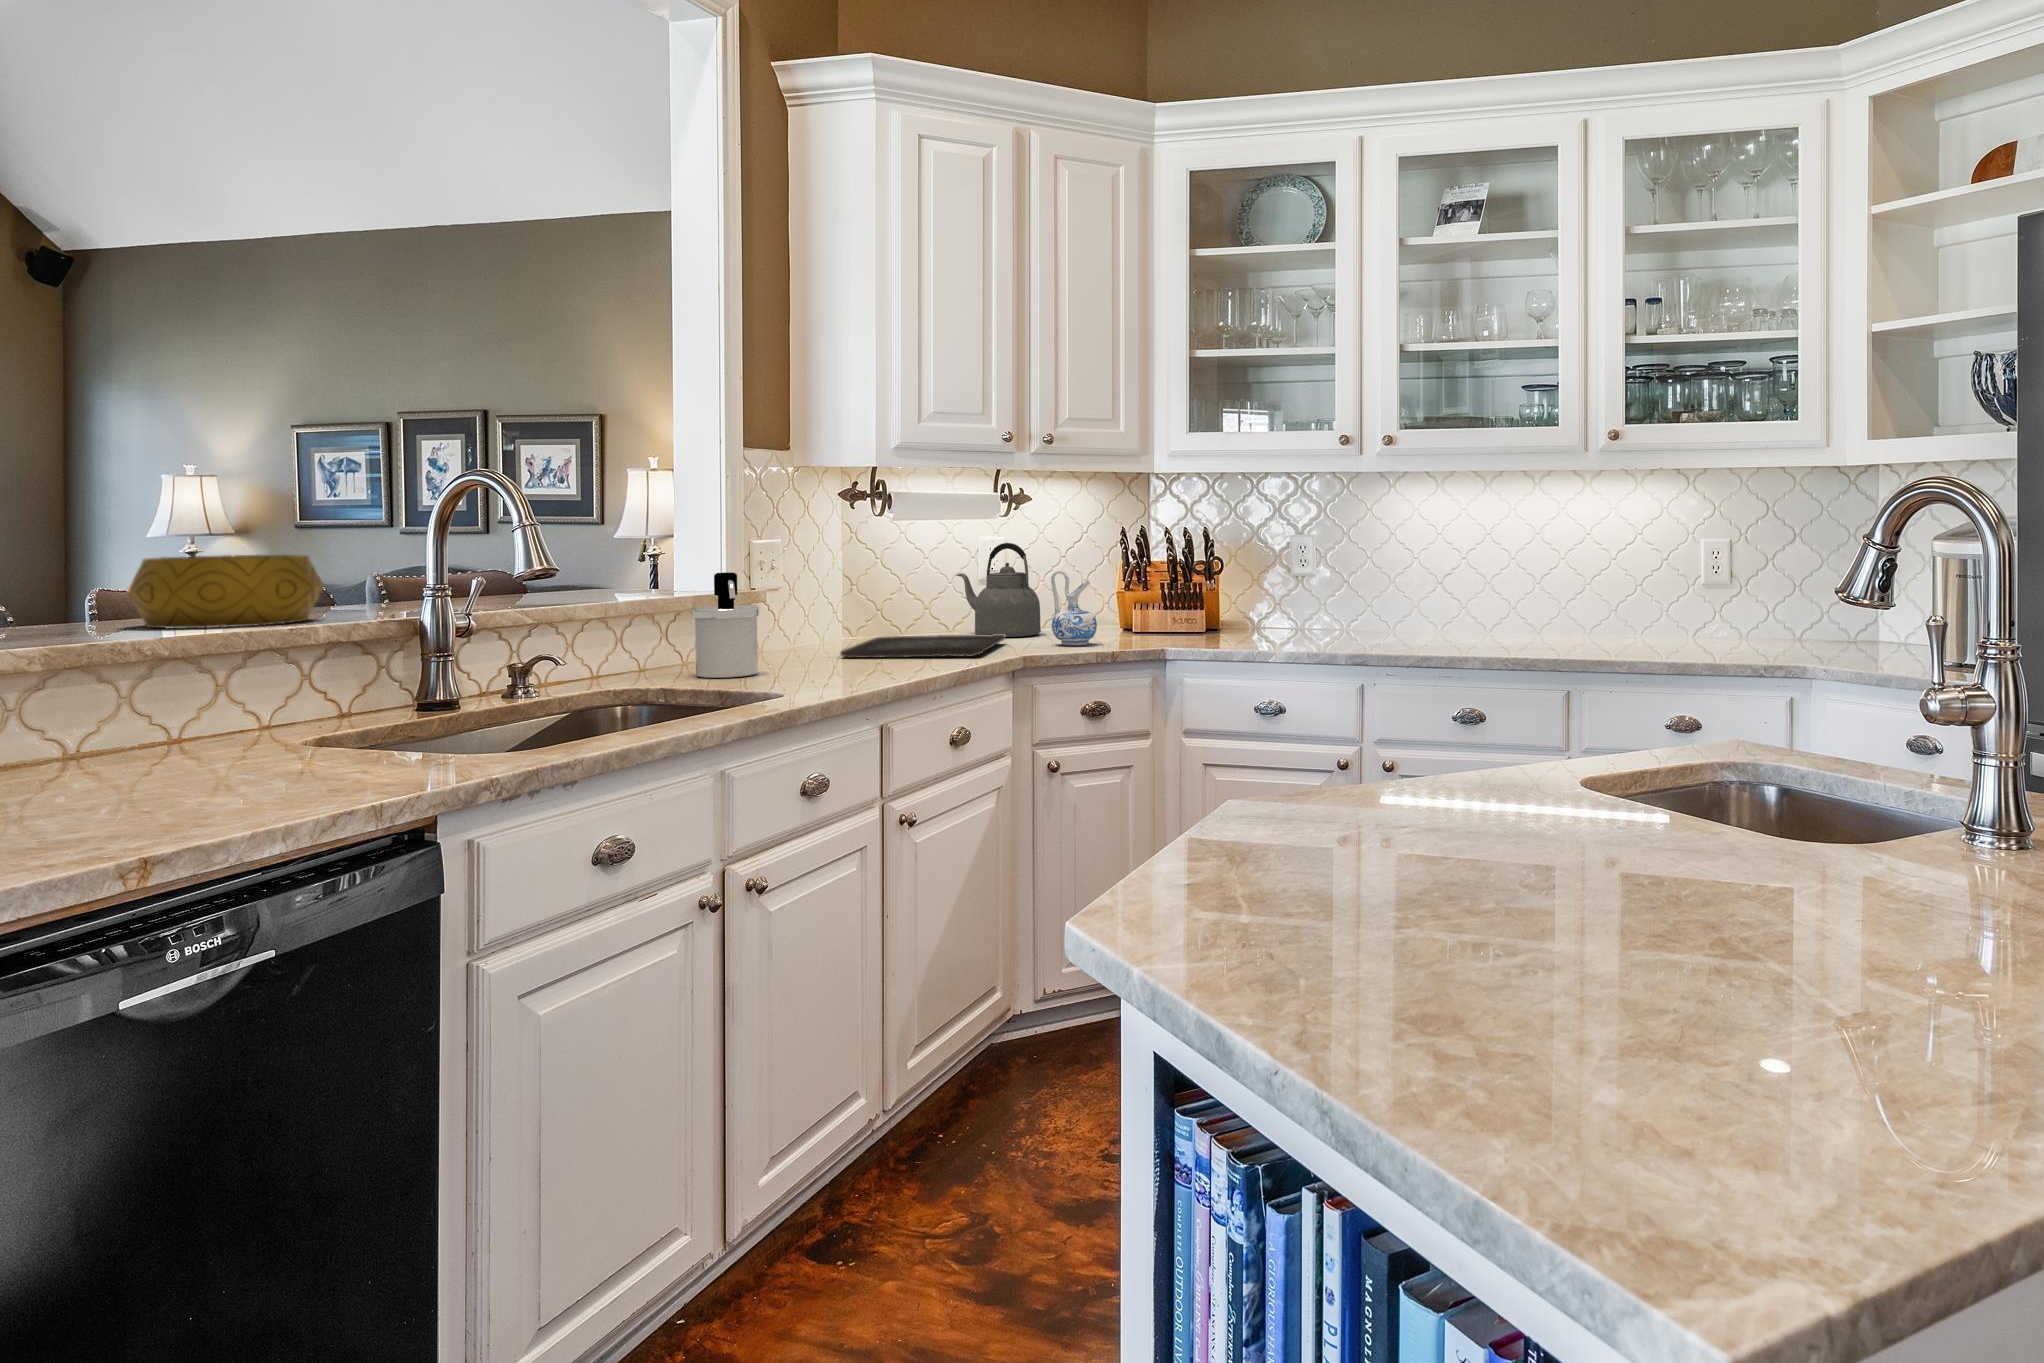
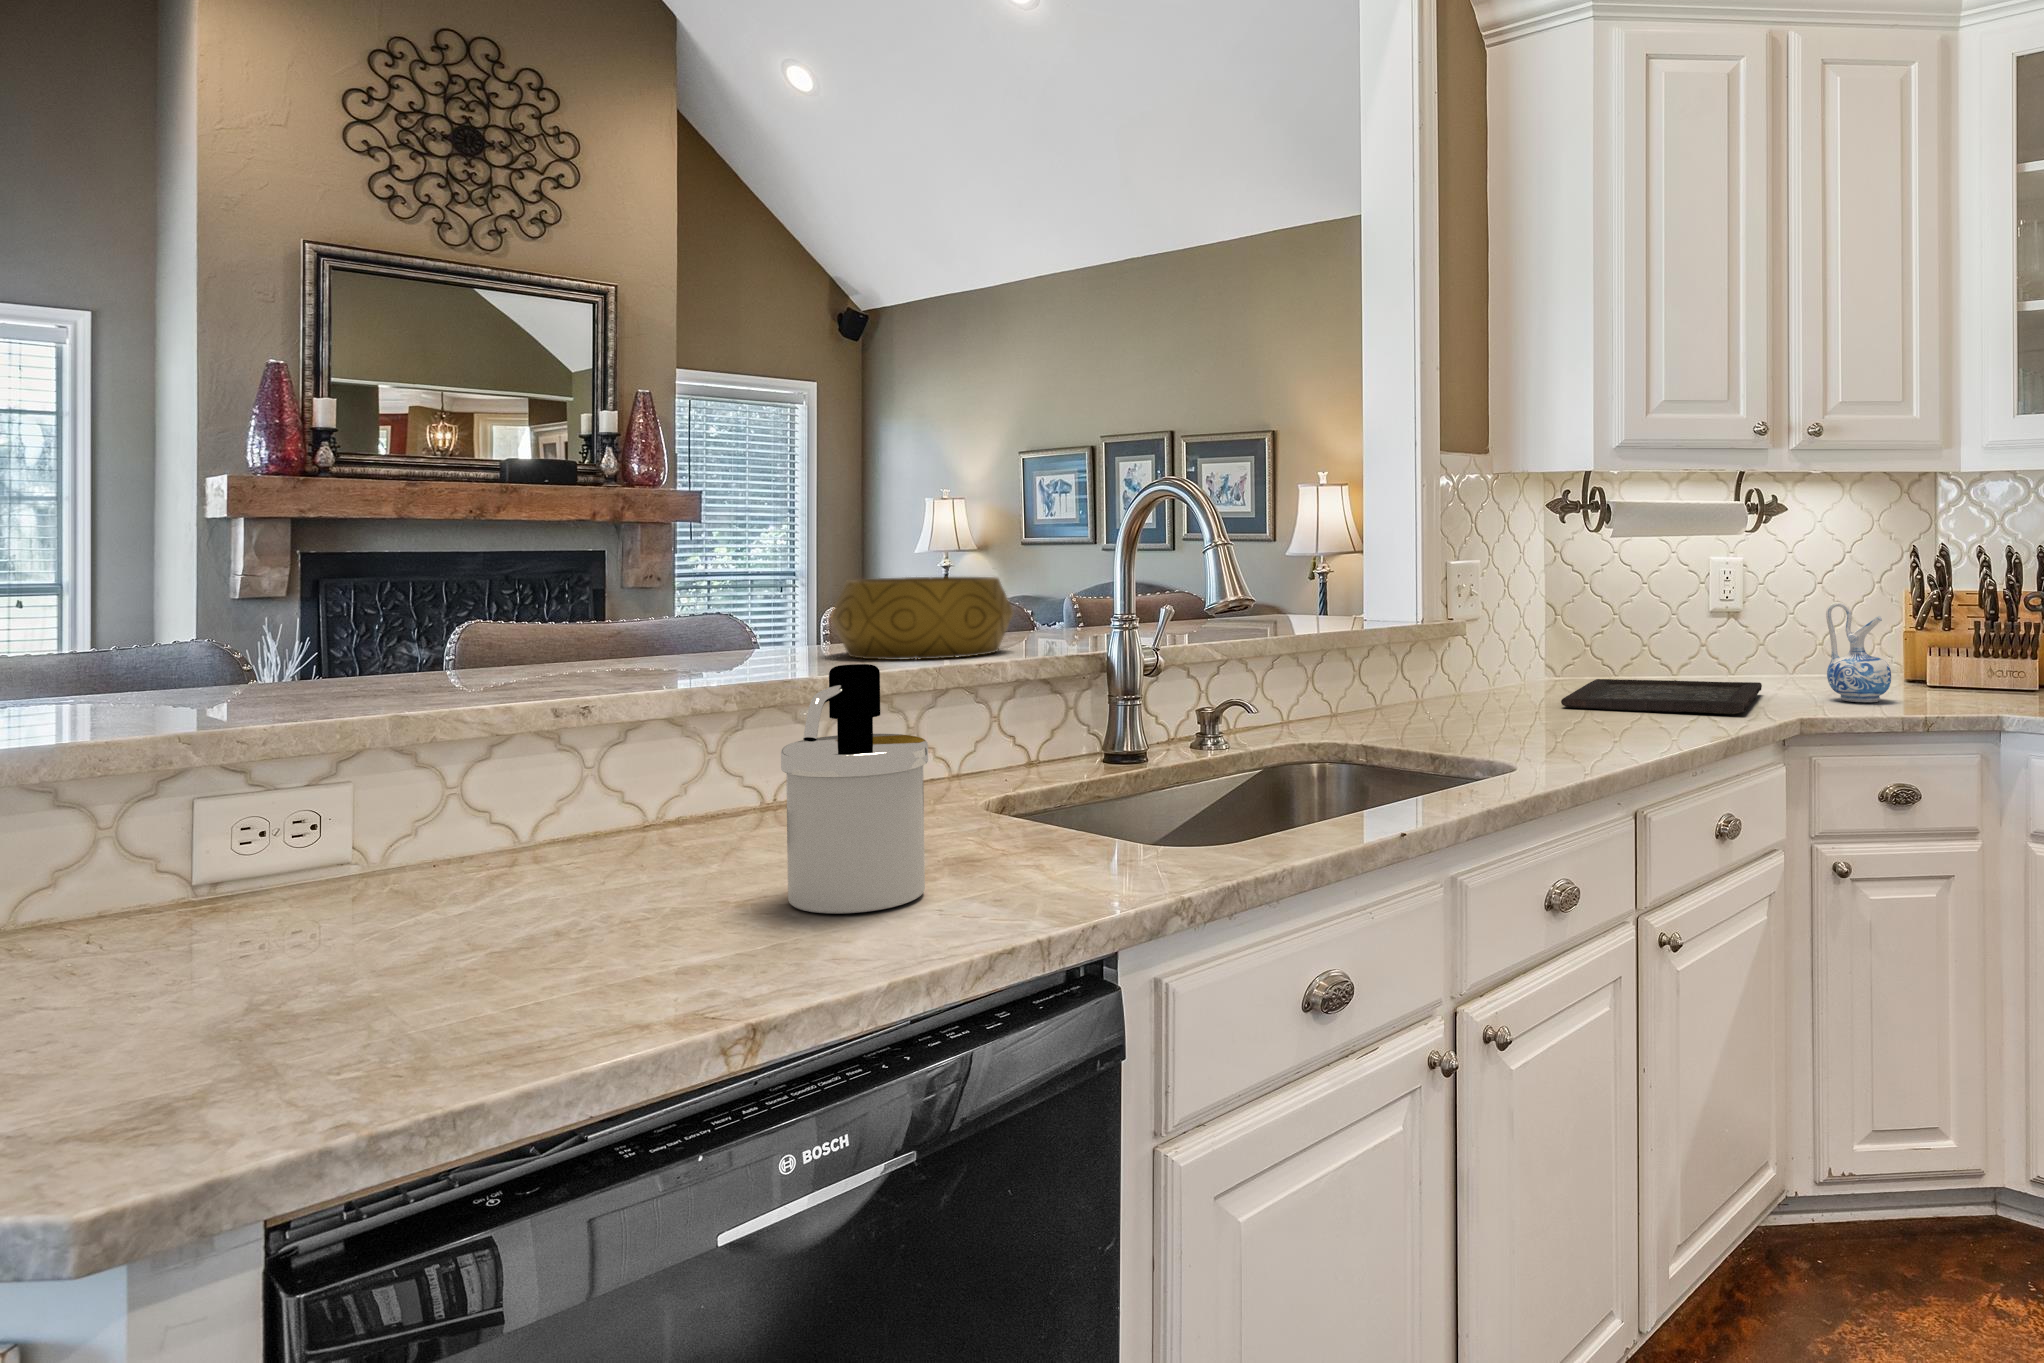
kettle: present [956,543,1041,637] -> none [1684,565,1798,684]
soap dispenser: present [693,572,759,678] -> present [781,664,928,914]

